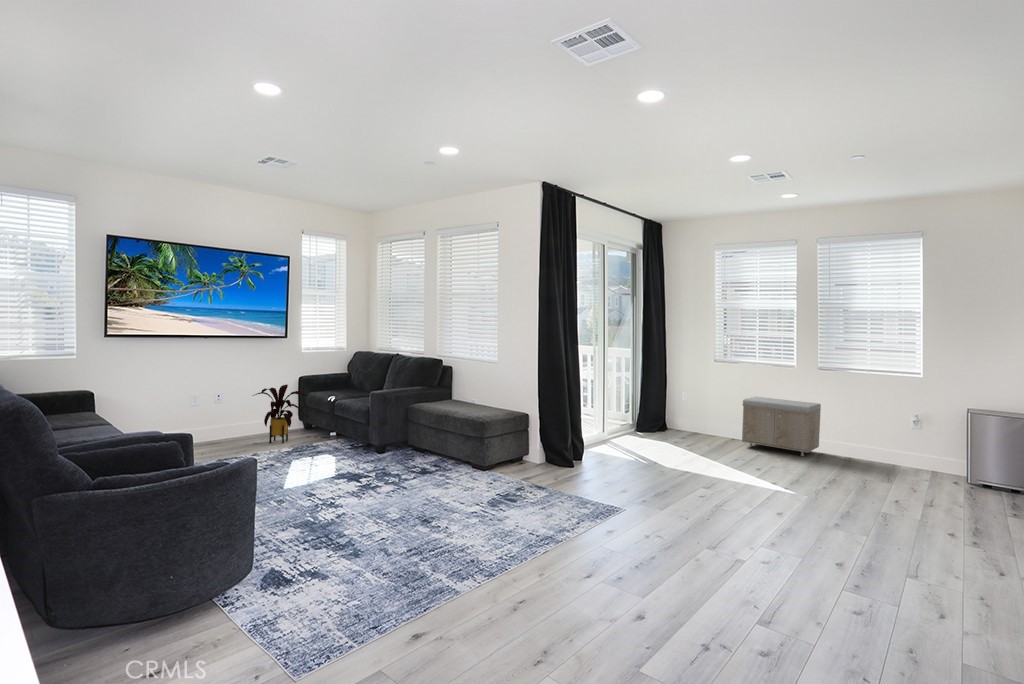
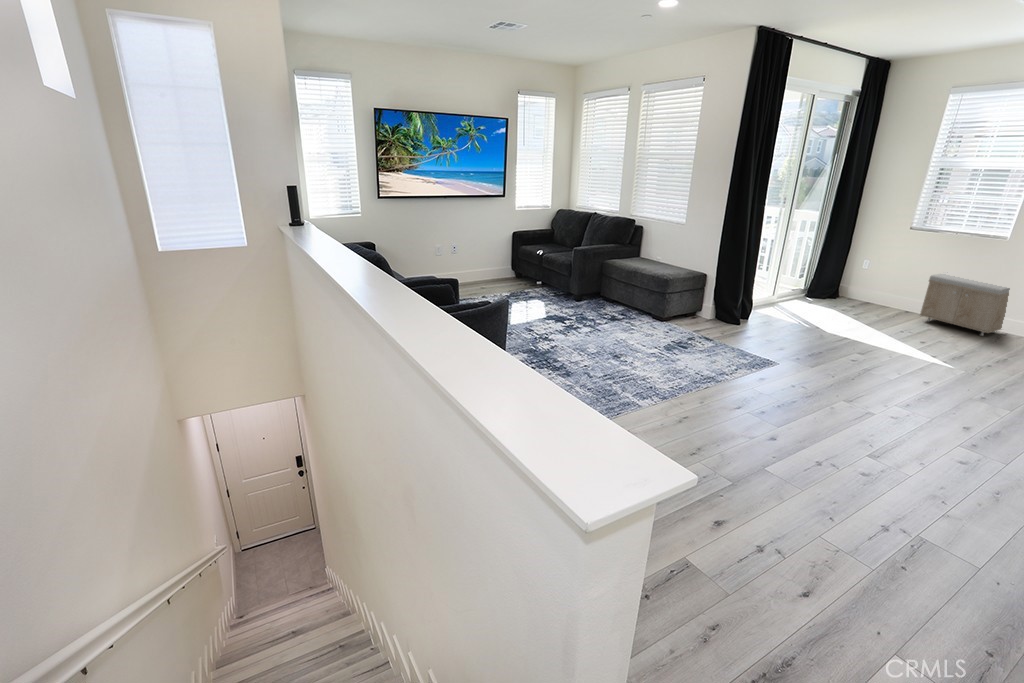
house plant: present [253,385,307,443] -> none [477,234,519,282]

